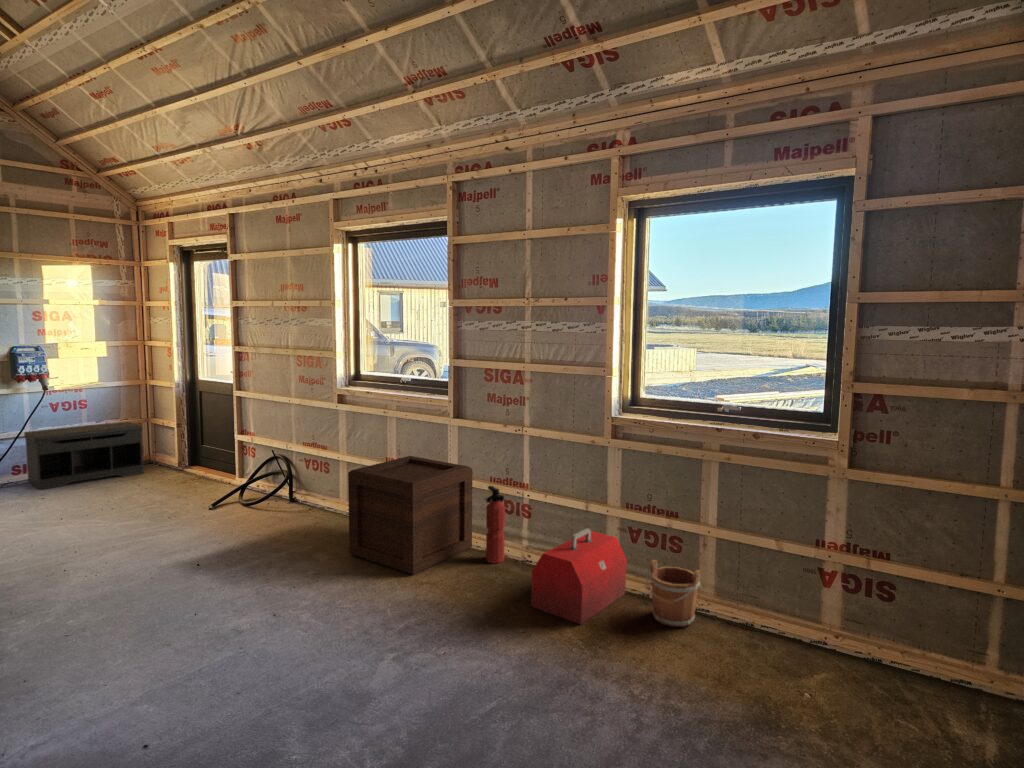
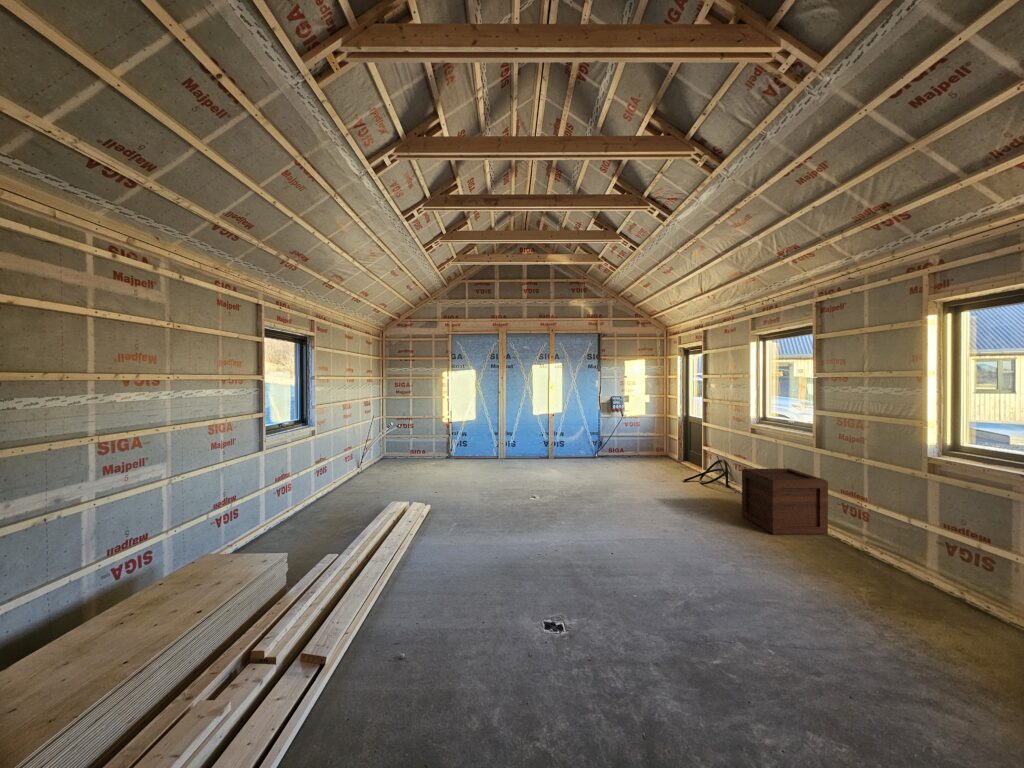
bench: present [24,422,143,490] -> none [615,434,662,460]
fire extinguisher: present [486,486,505,564] -> none [832,494,848,547]
toolbox: present [531,528,627,625] -> none [843,533,941,593]
bucket: present [647,560,700,627] -> none [942,568,1002,627]

